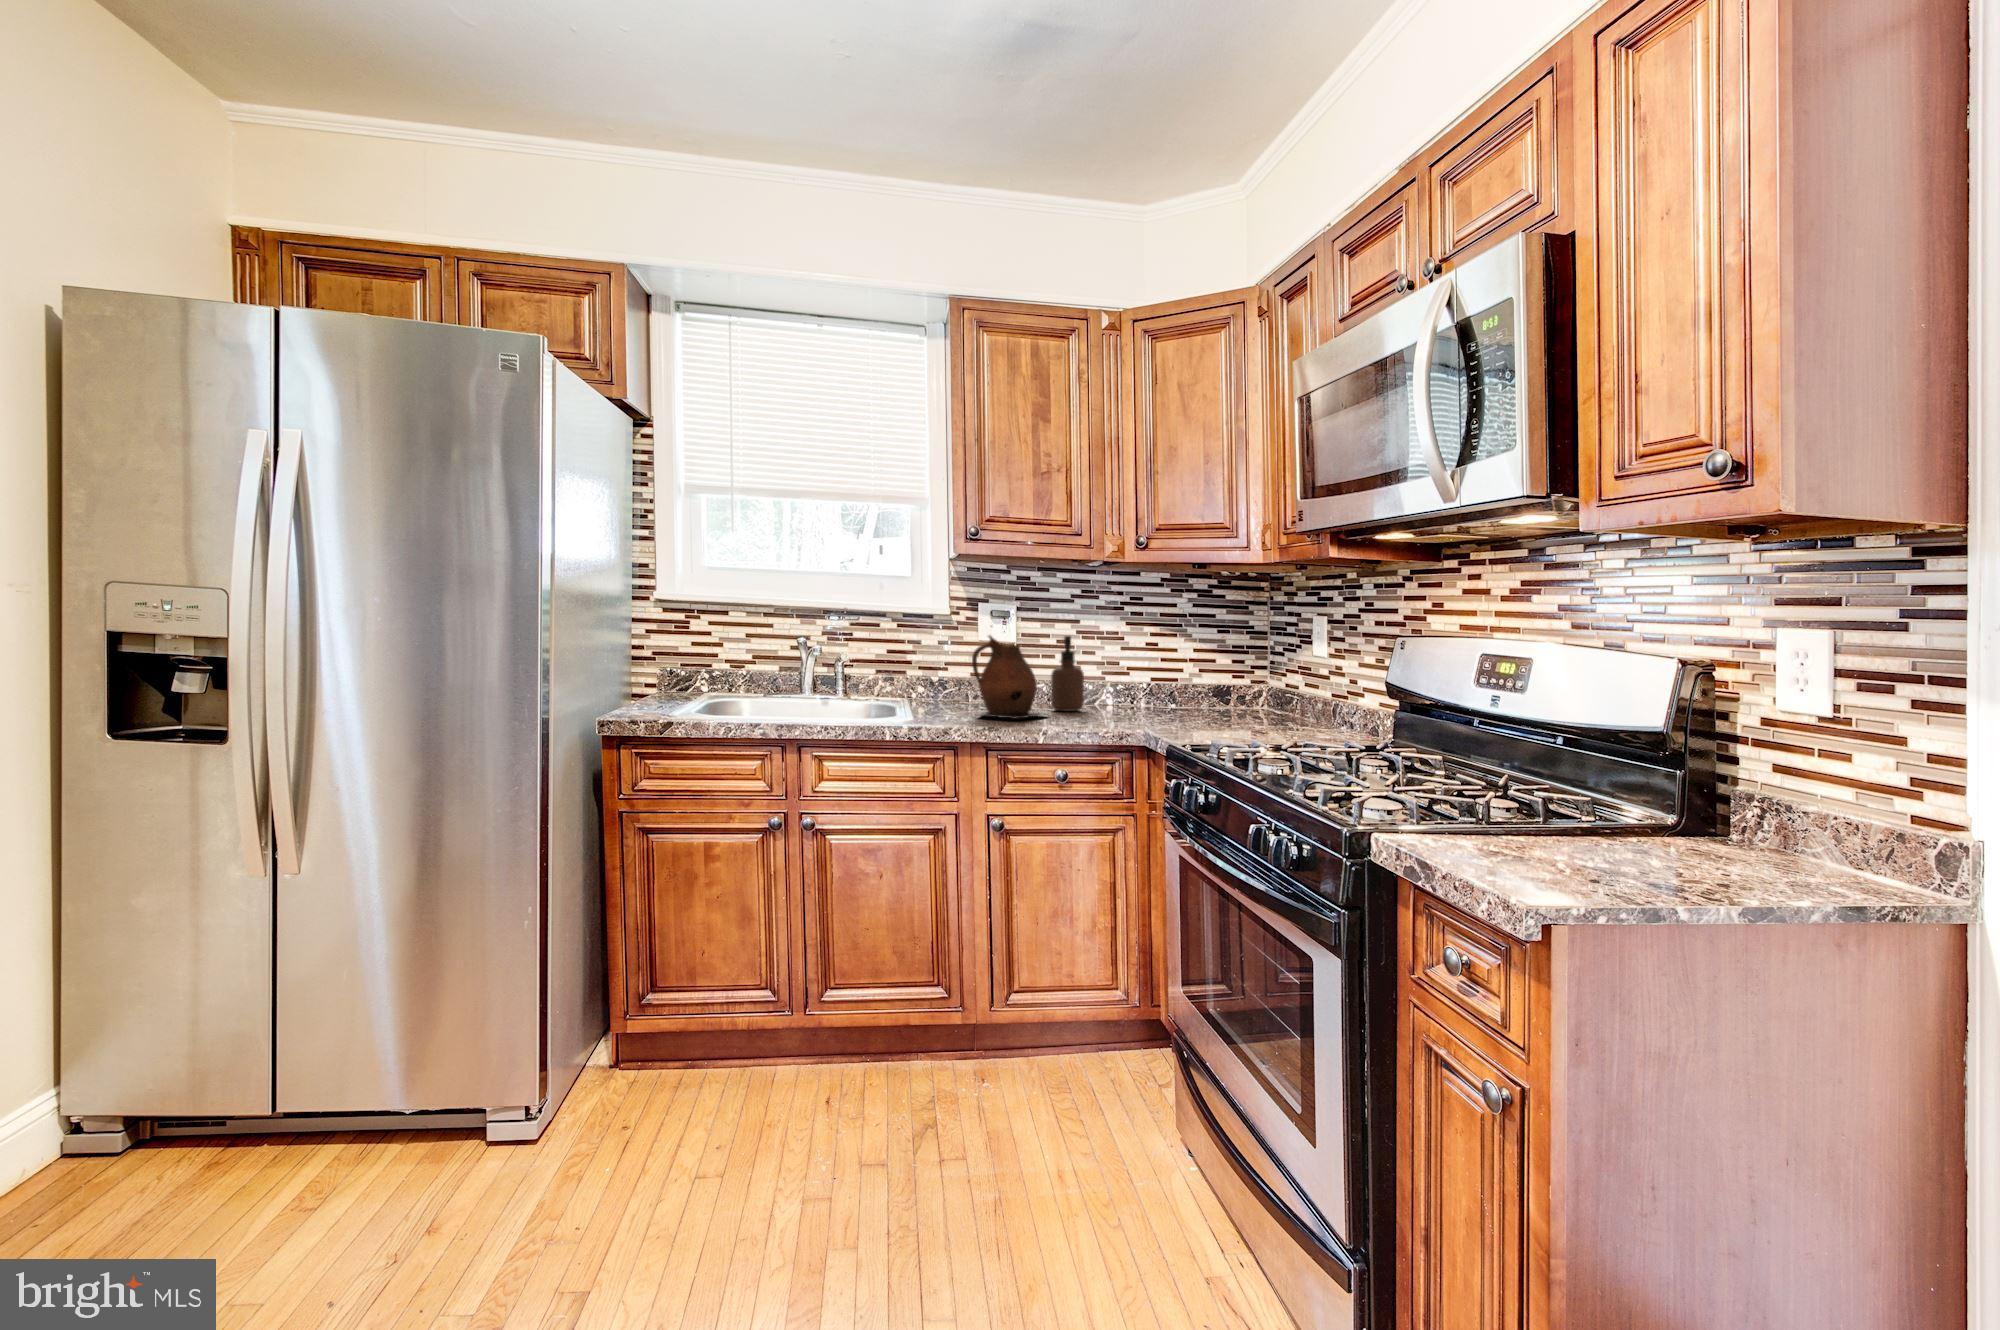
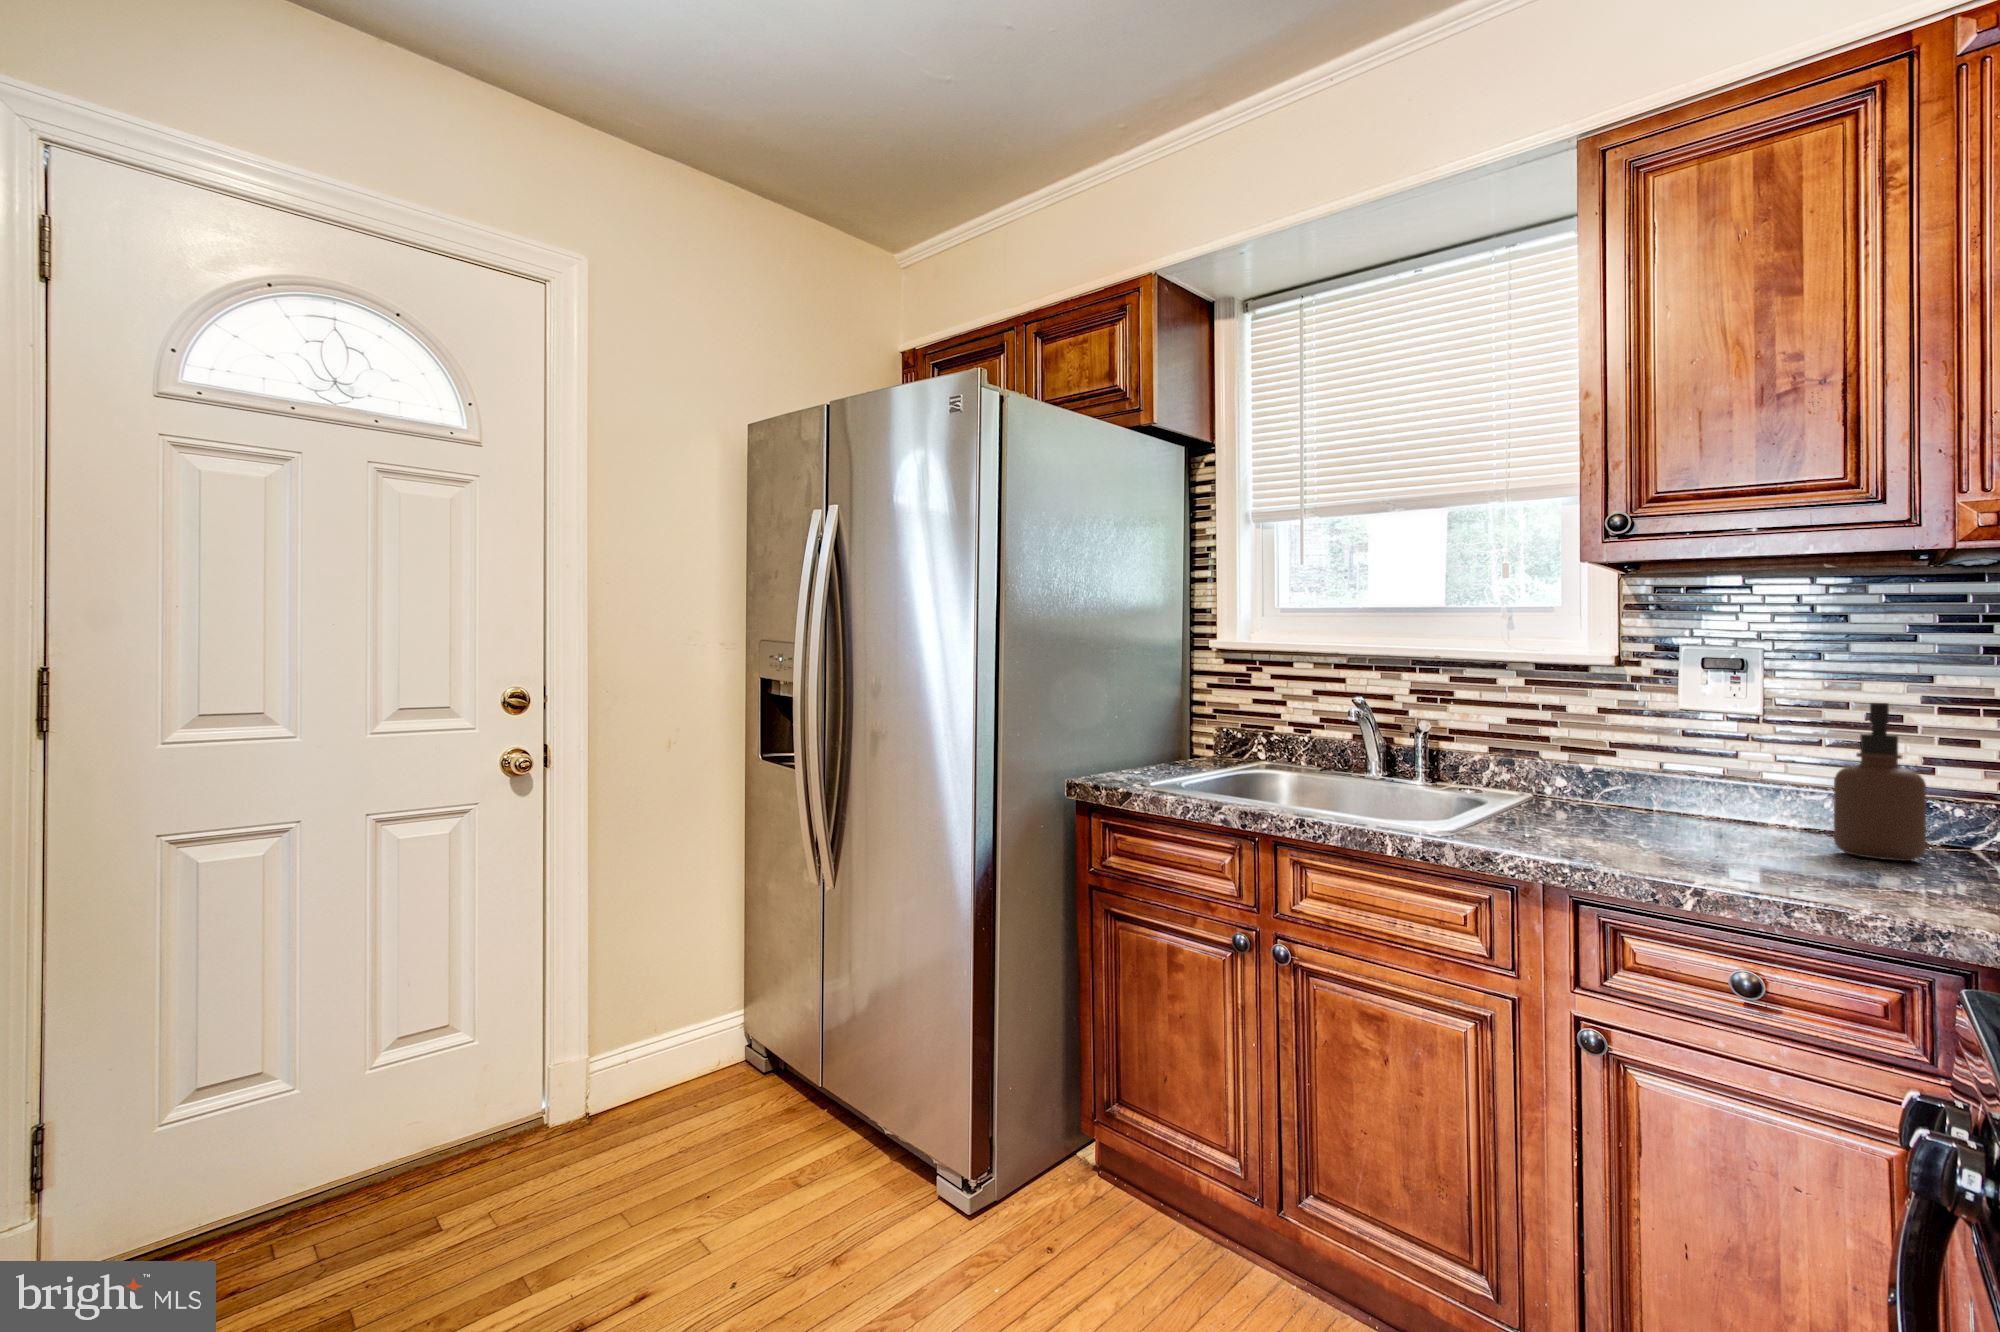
ceramic pitcher: present [972,636,1046,719] -> none [1604,697,1786,861]

